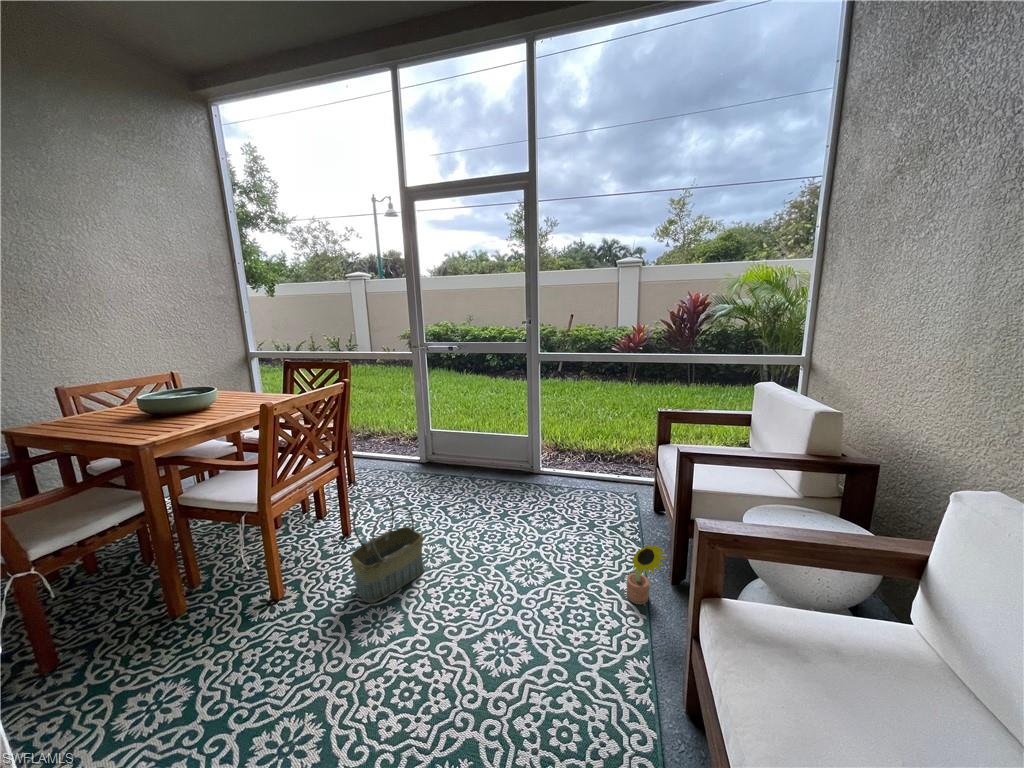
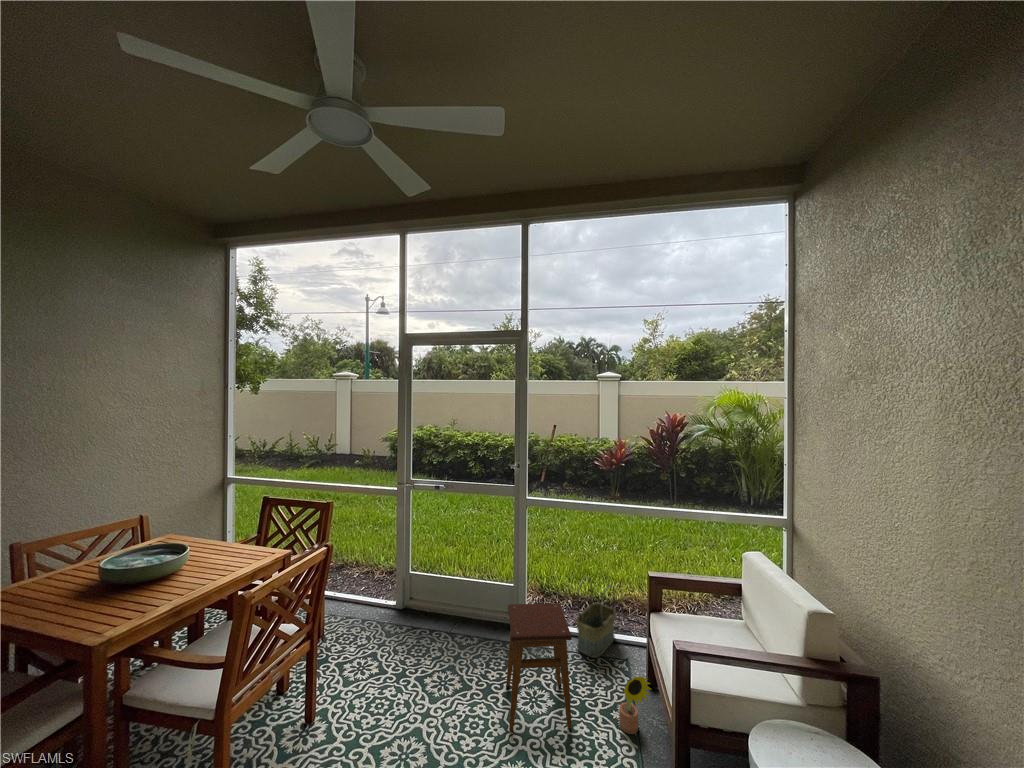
stool: none [496,472,571,601] -> present [506,603,572,731]
basket: present [350,494,424,603] -> present [576,577,616,658]

